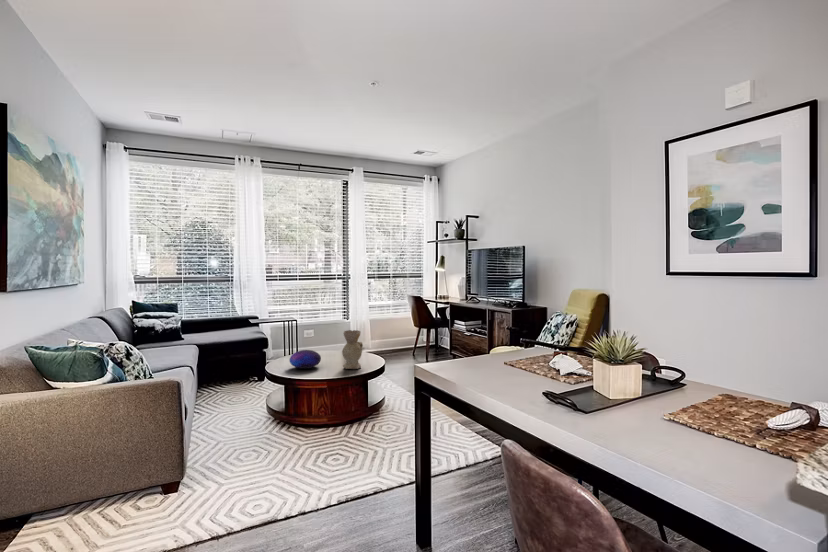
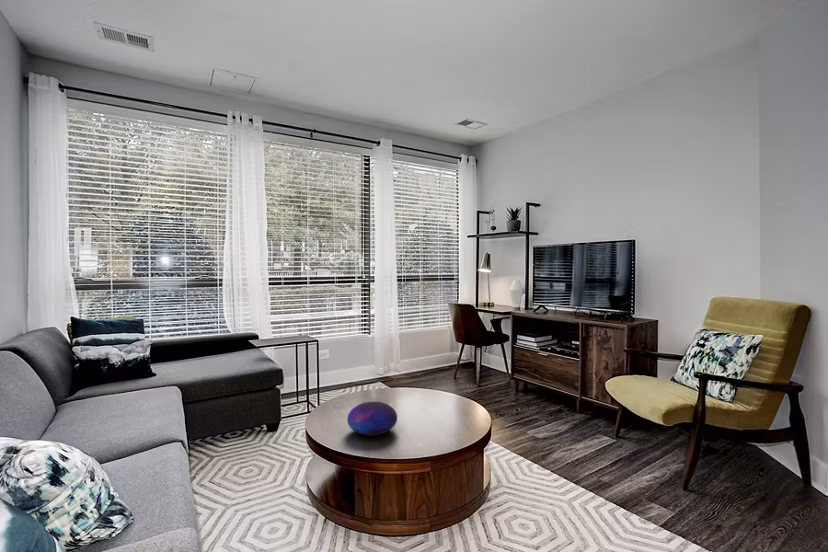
vase: present [342,330,363,369] -> none [434,369,465,434]

